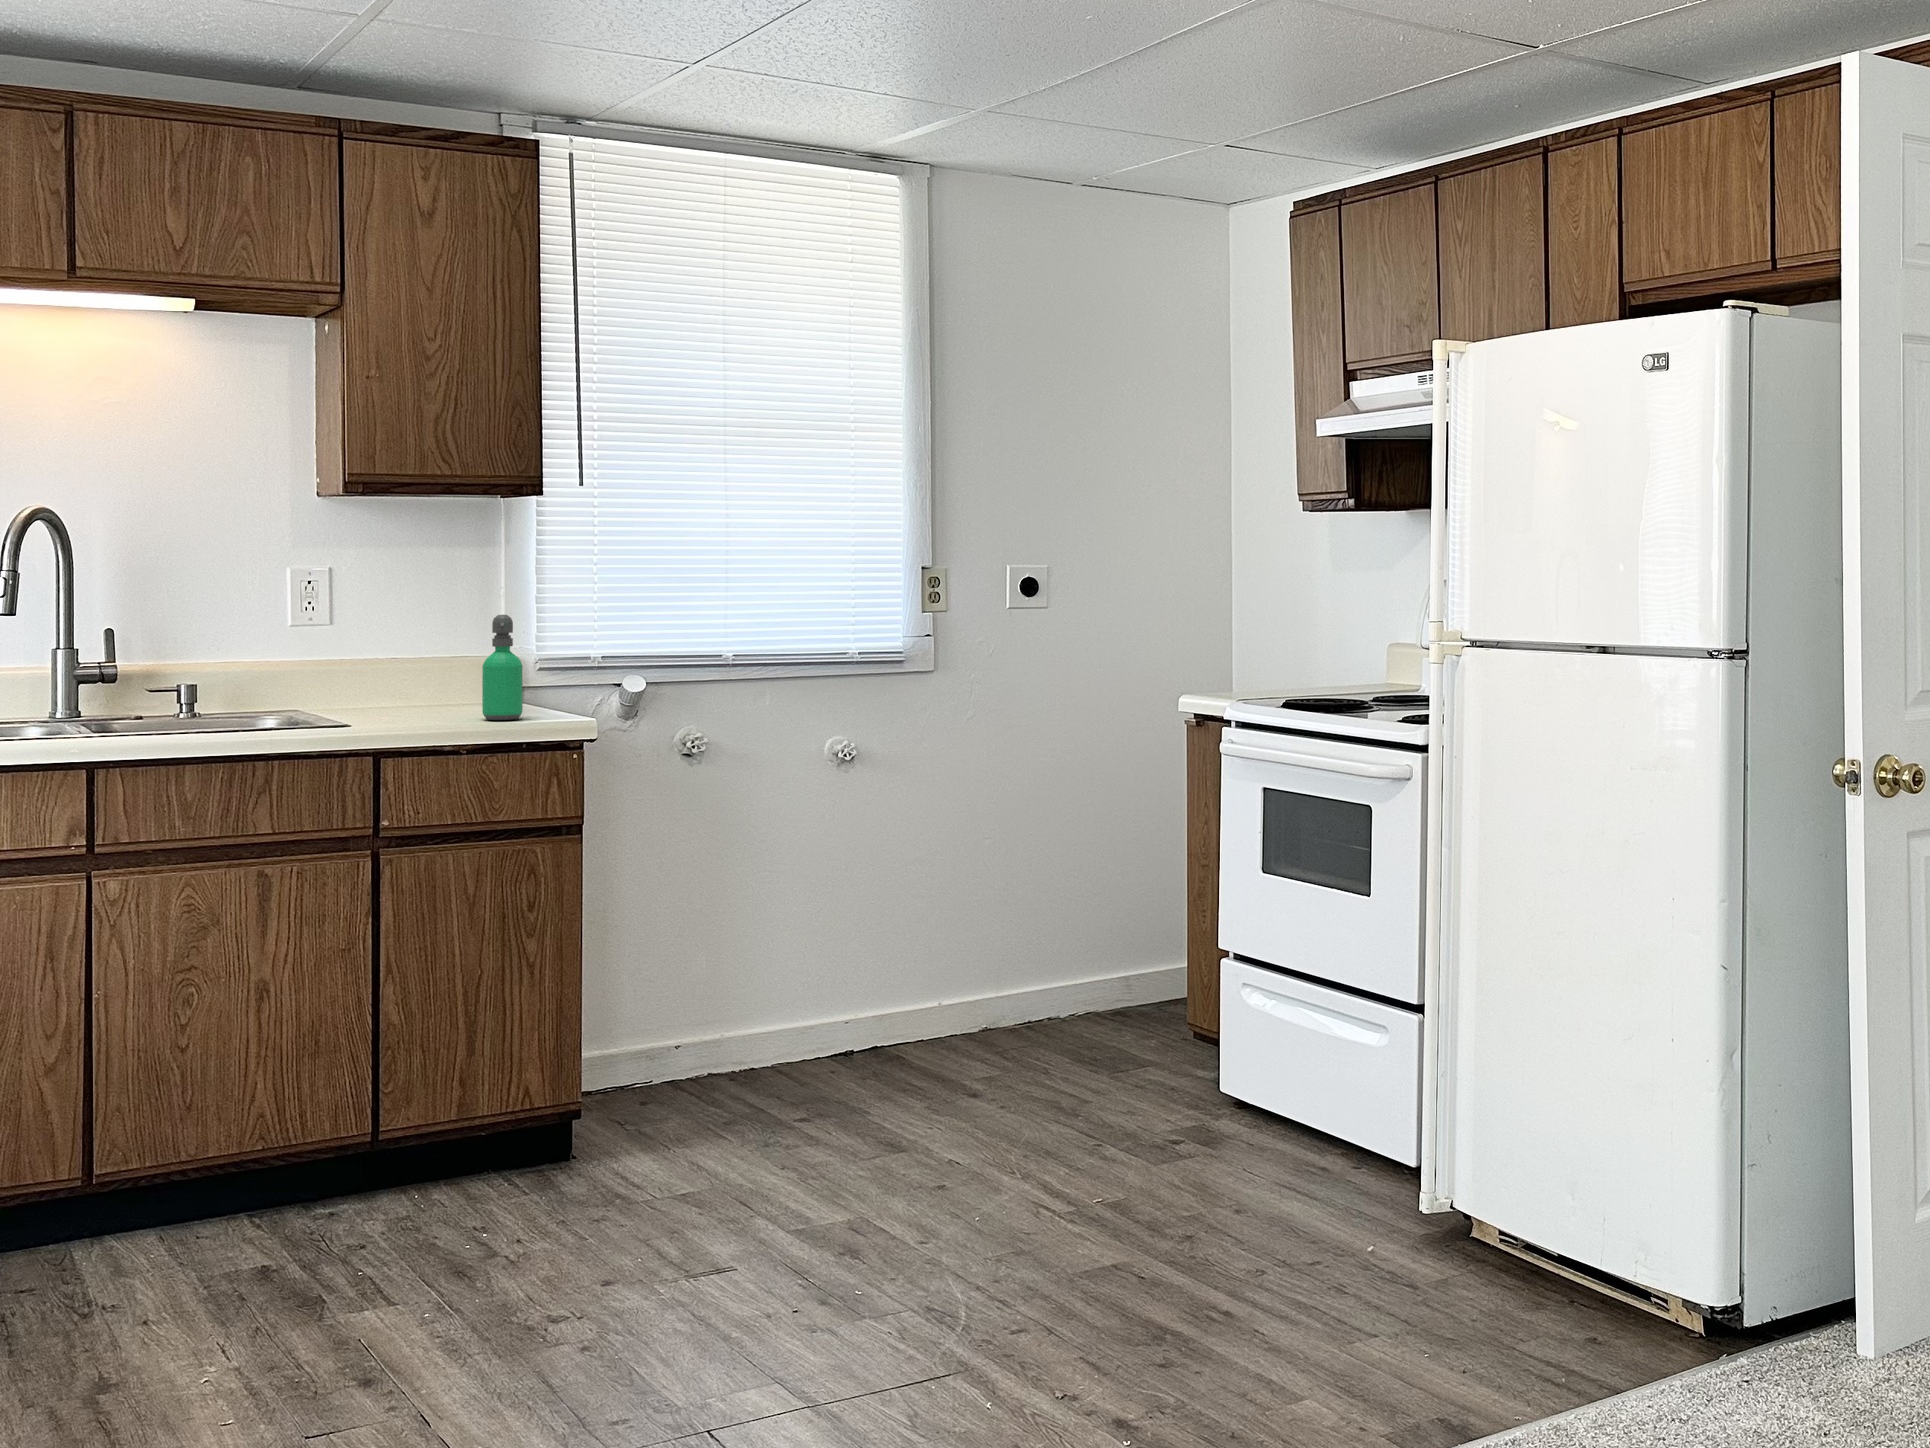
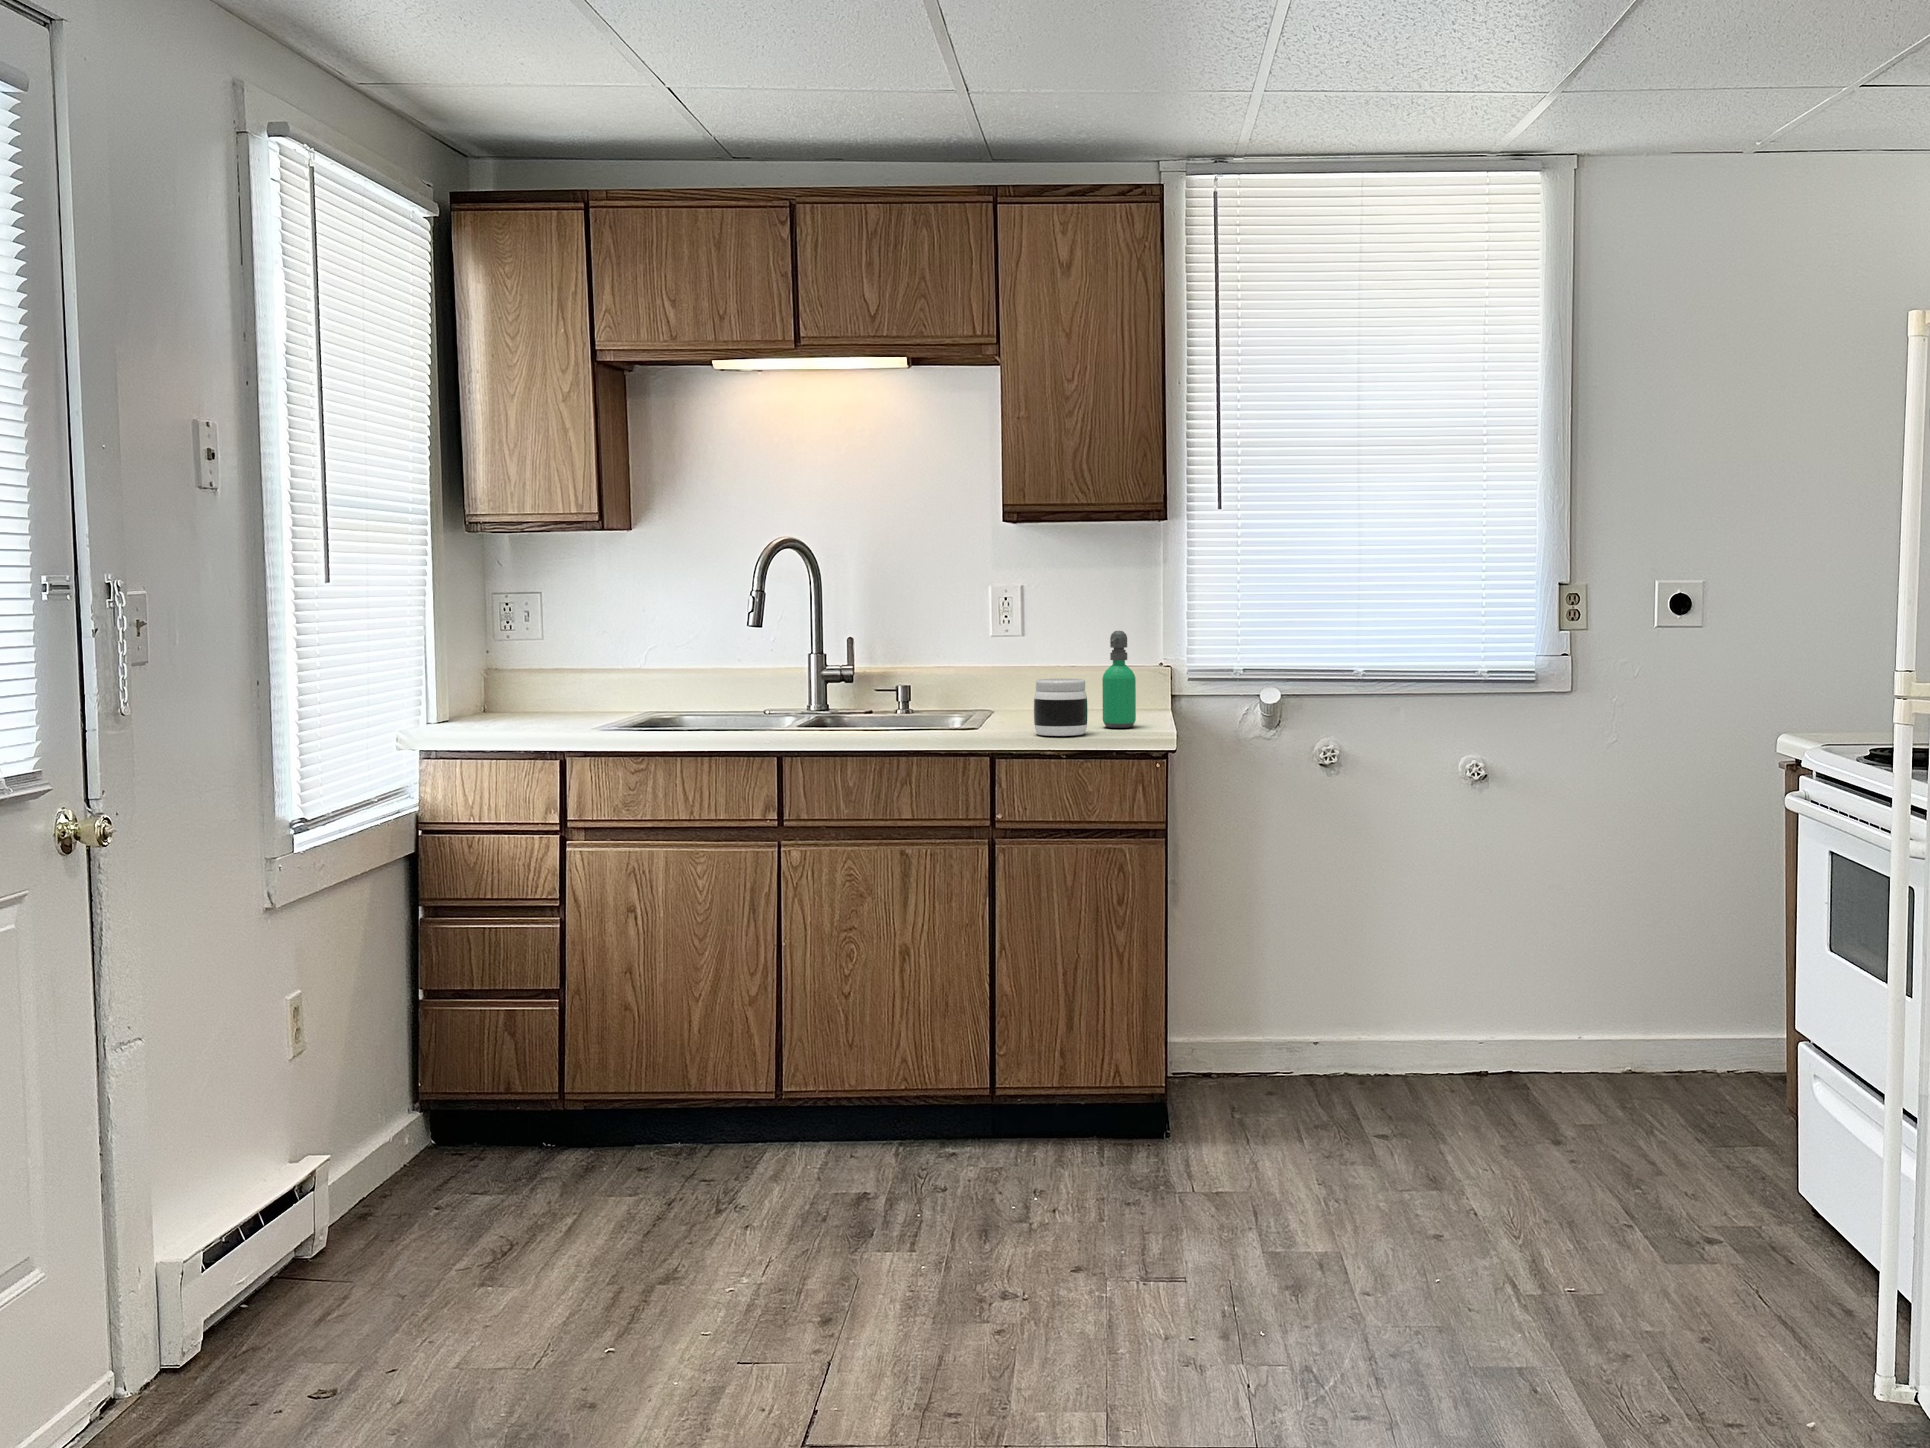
jar: none [419,667,484,729] -> present [1034,679,1088,736]

